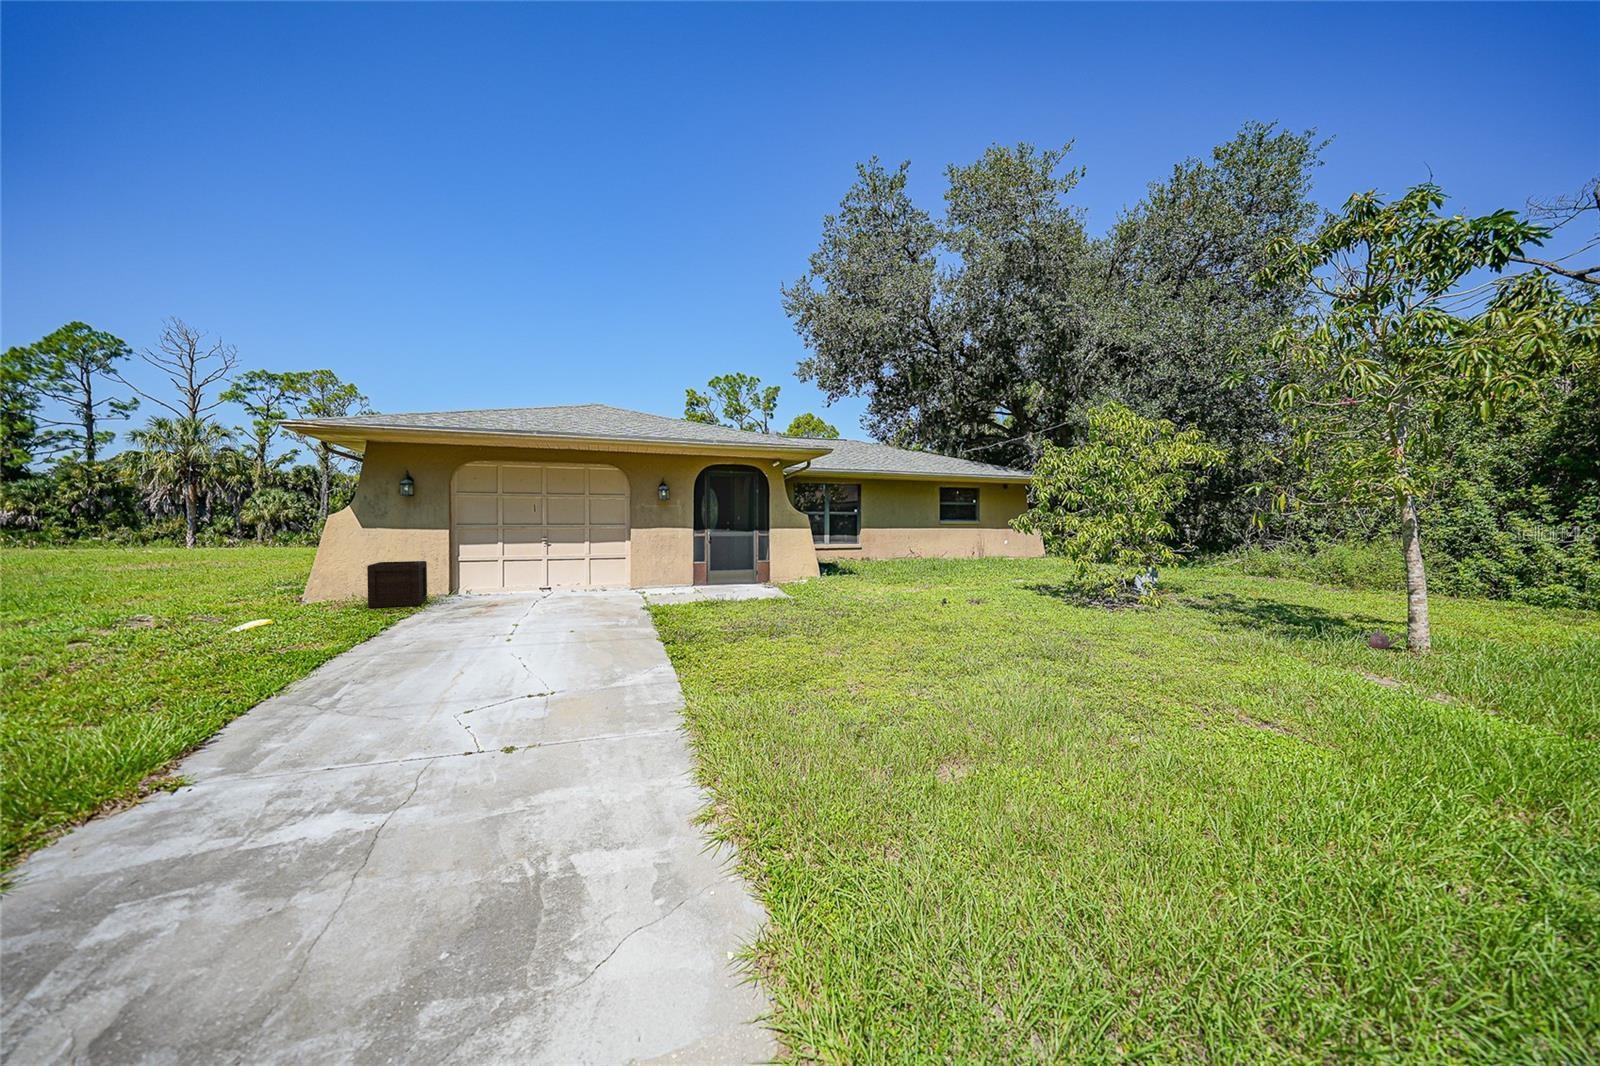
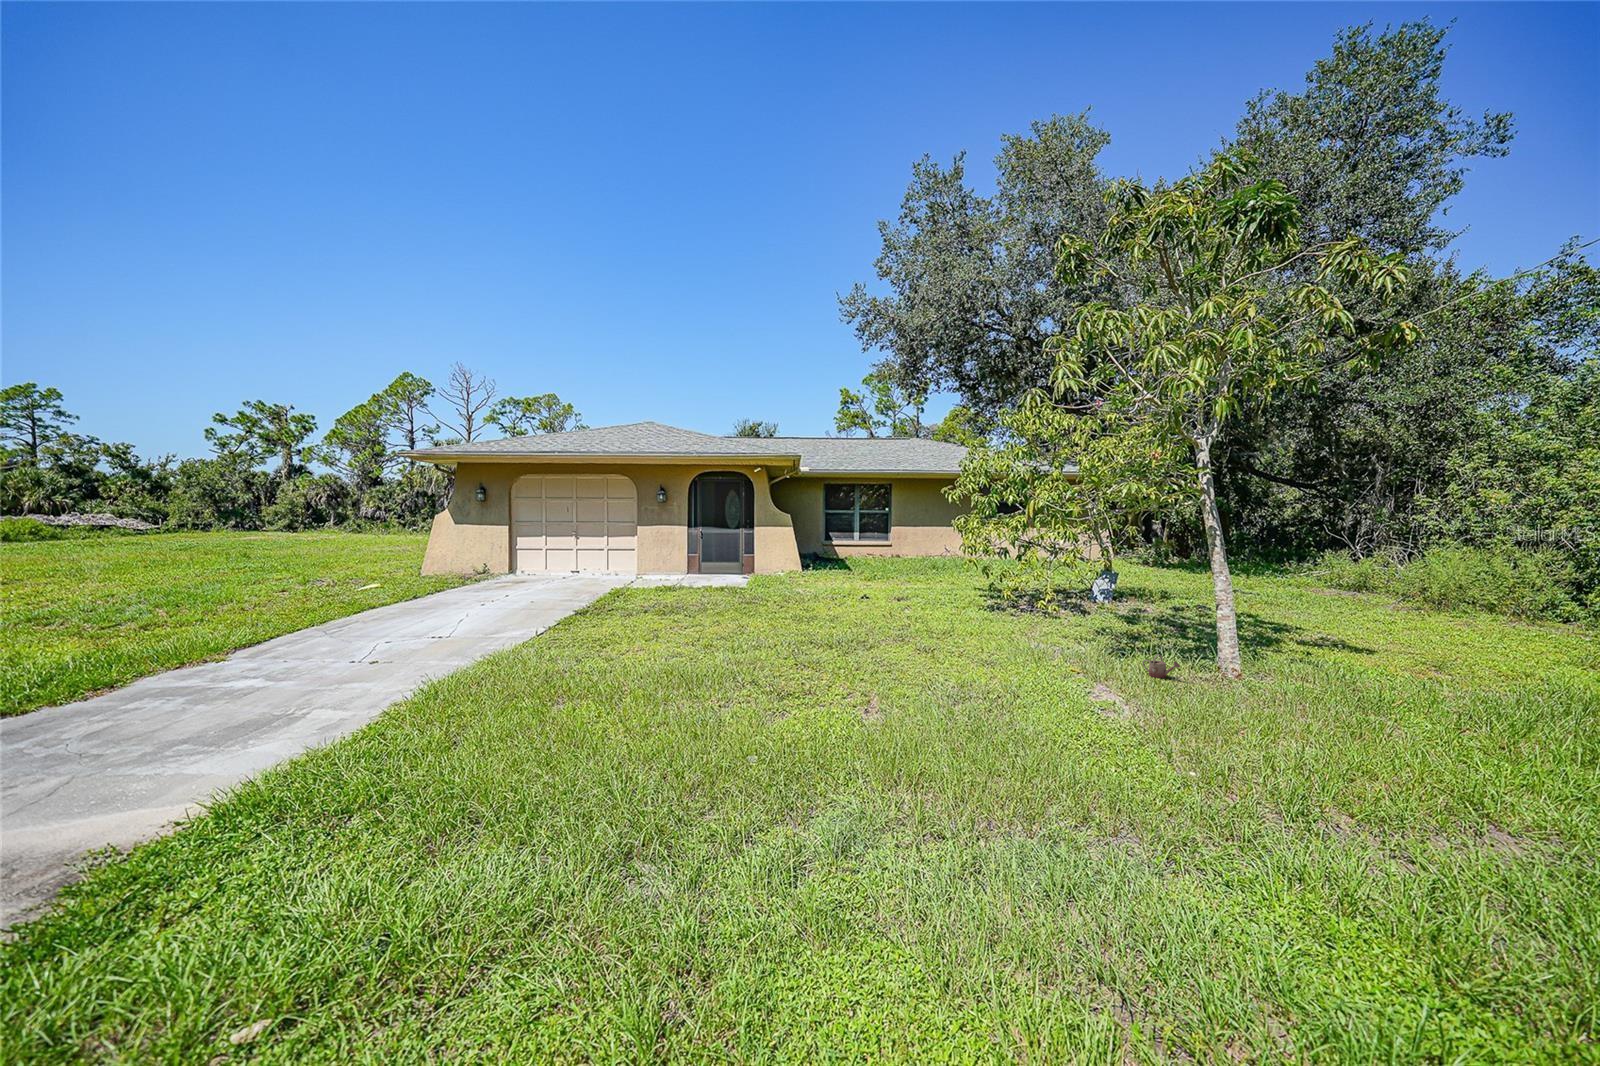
wooden crate: present [367,561,427,608] -> none [446,551,492,583]

